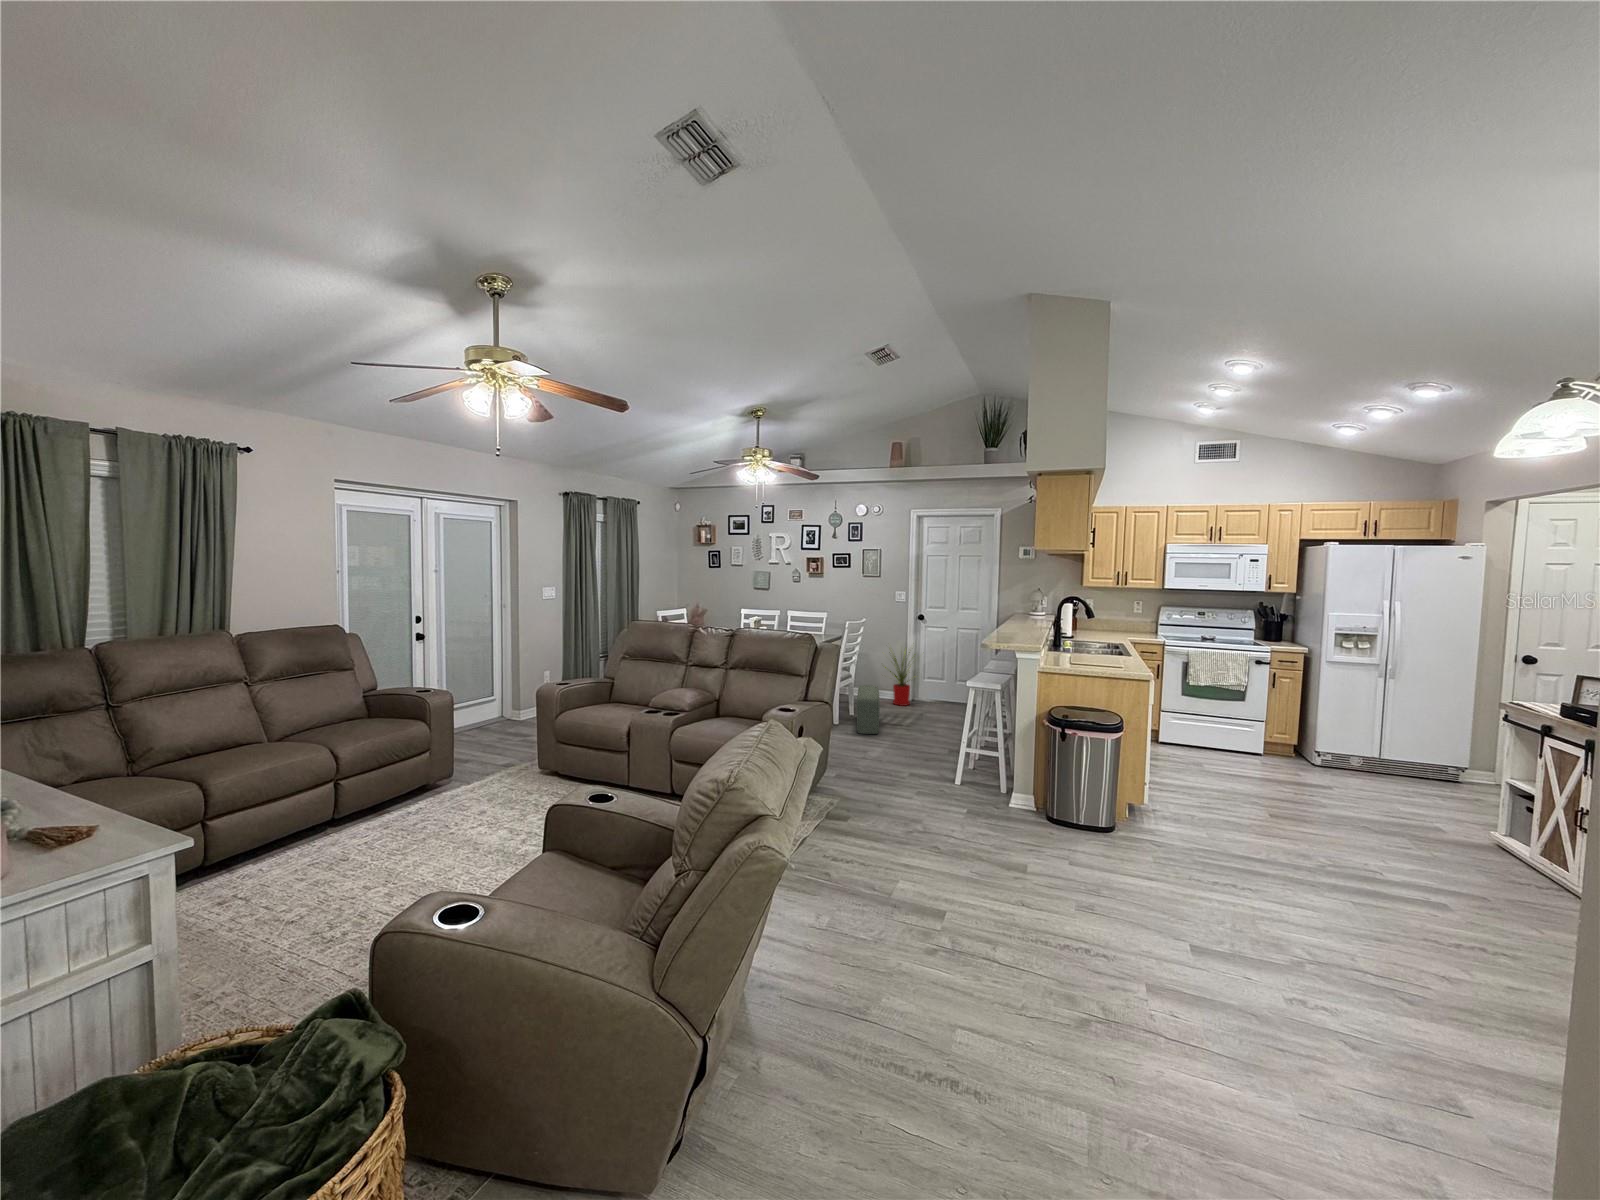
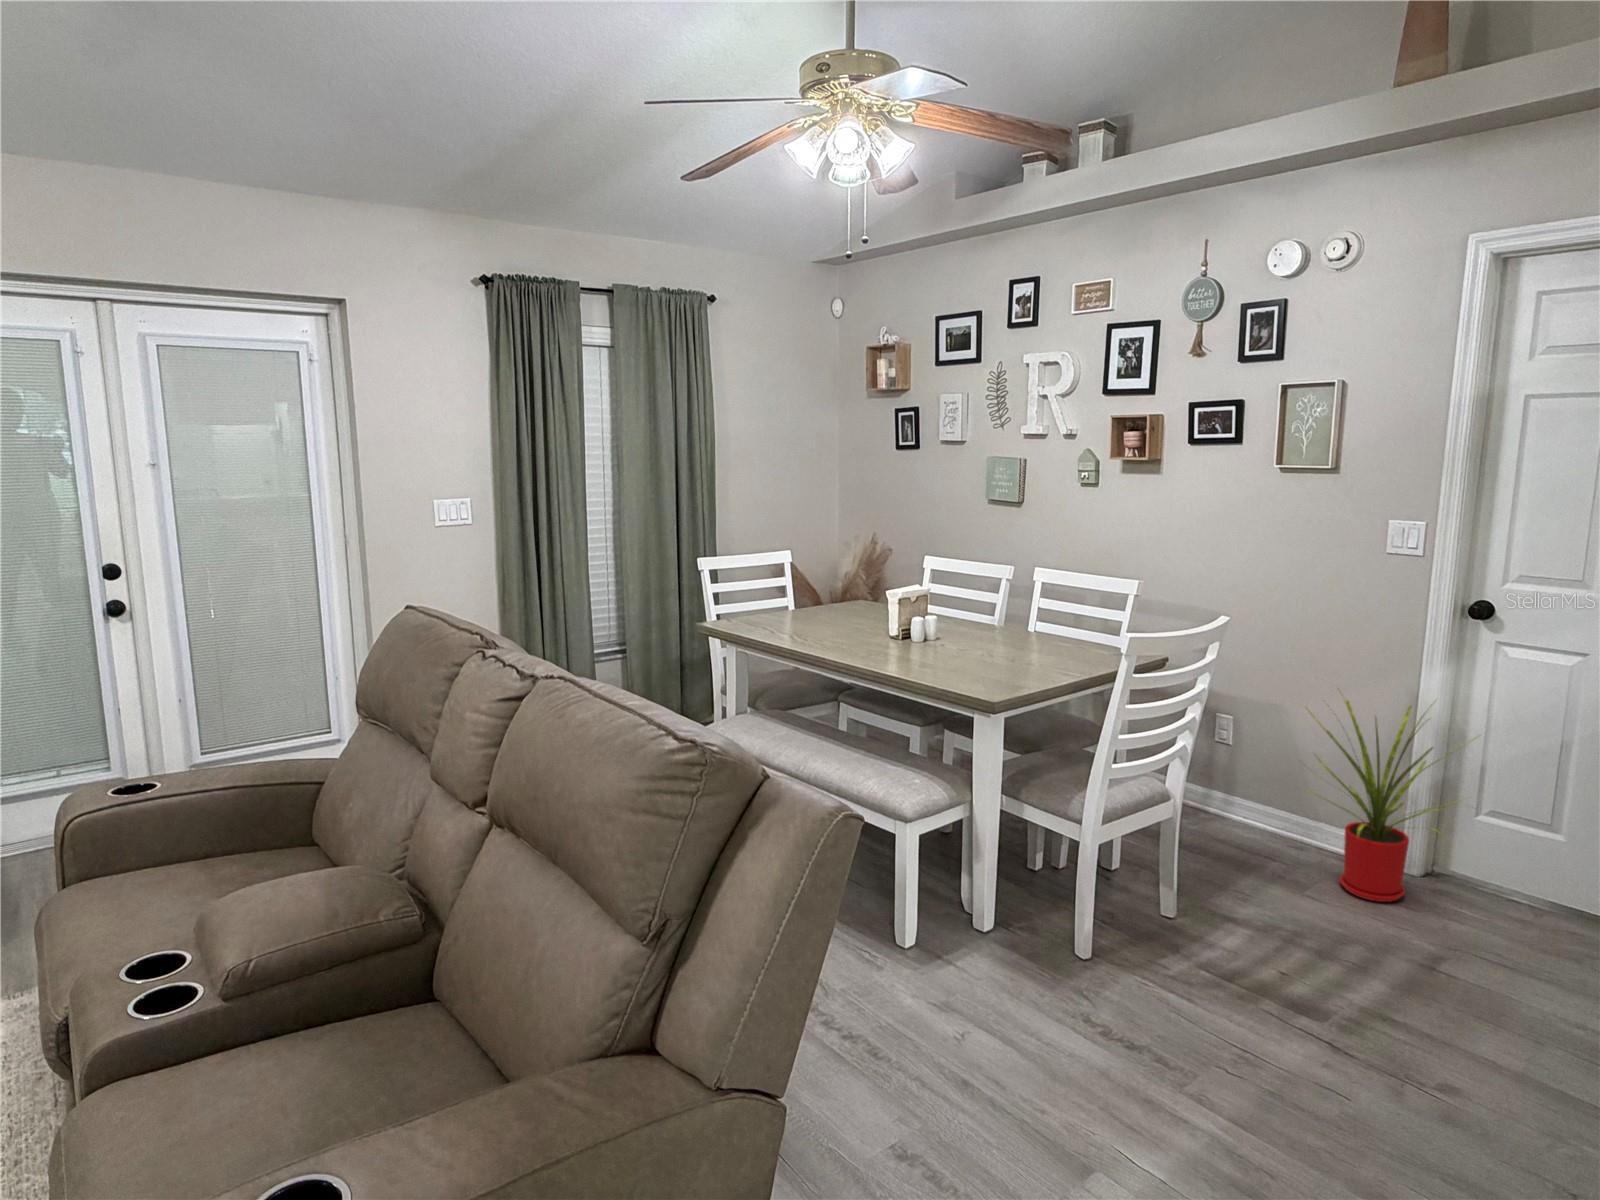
pouf: present [857,685,880,734] -> none [1117,846,1250,1074]

